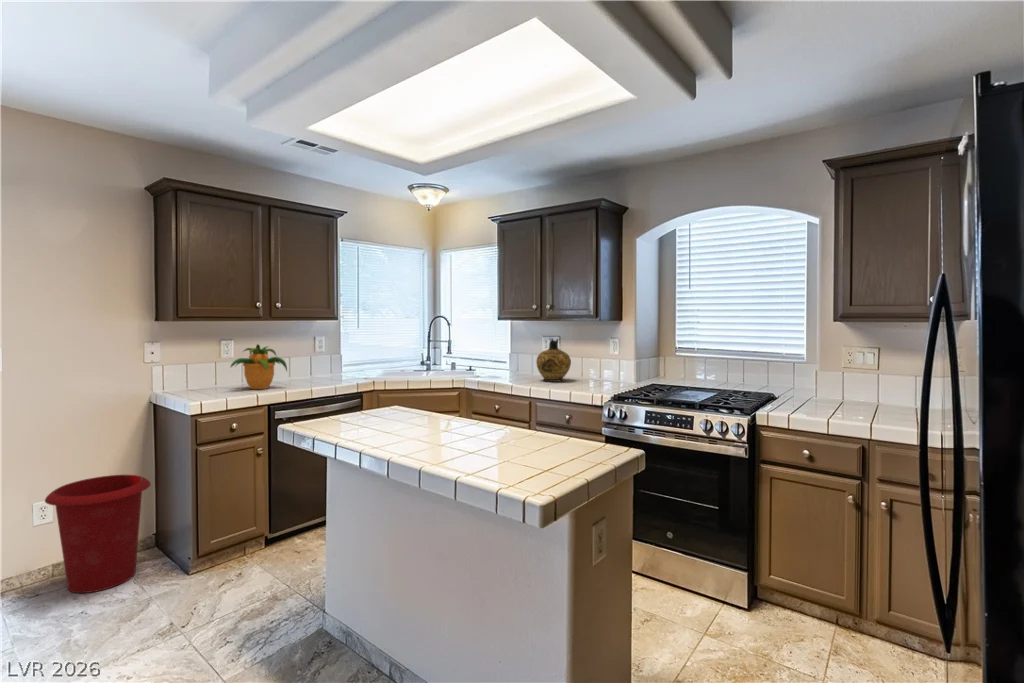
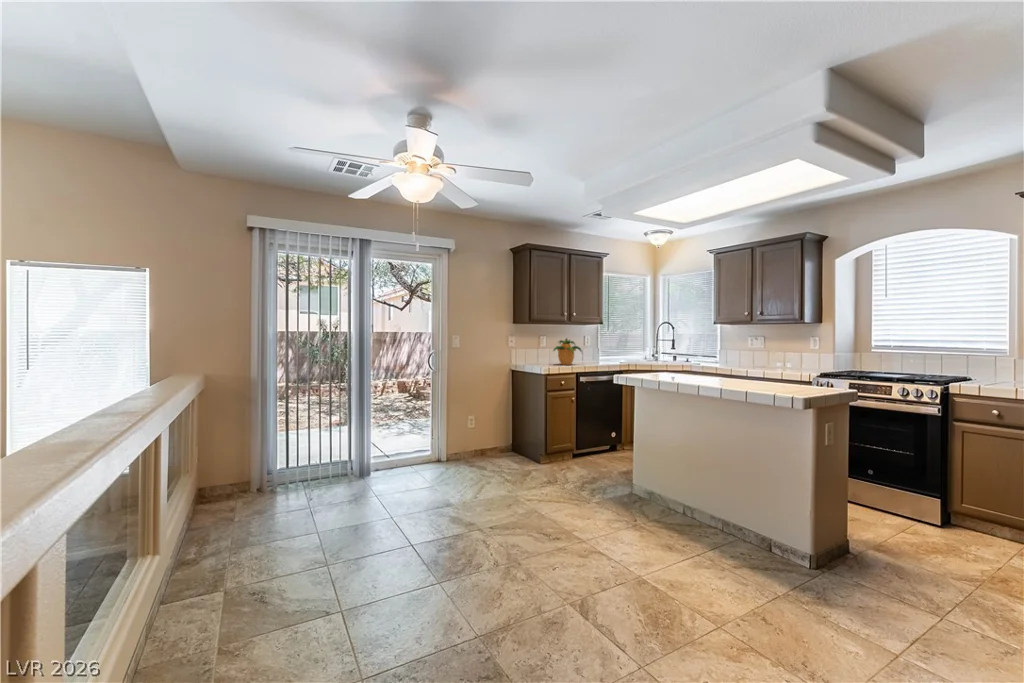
ceramic jug: present [536,339,571,382] -> none [750,335,779,366]
waste bin: present [45,475,151,593] -> none [474,409,518,468]

